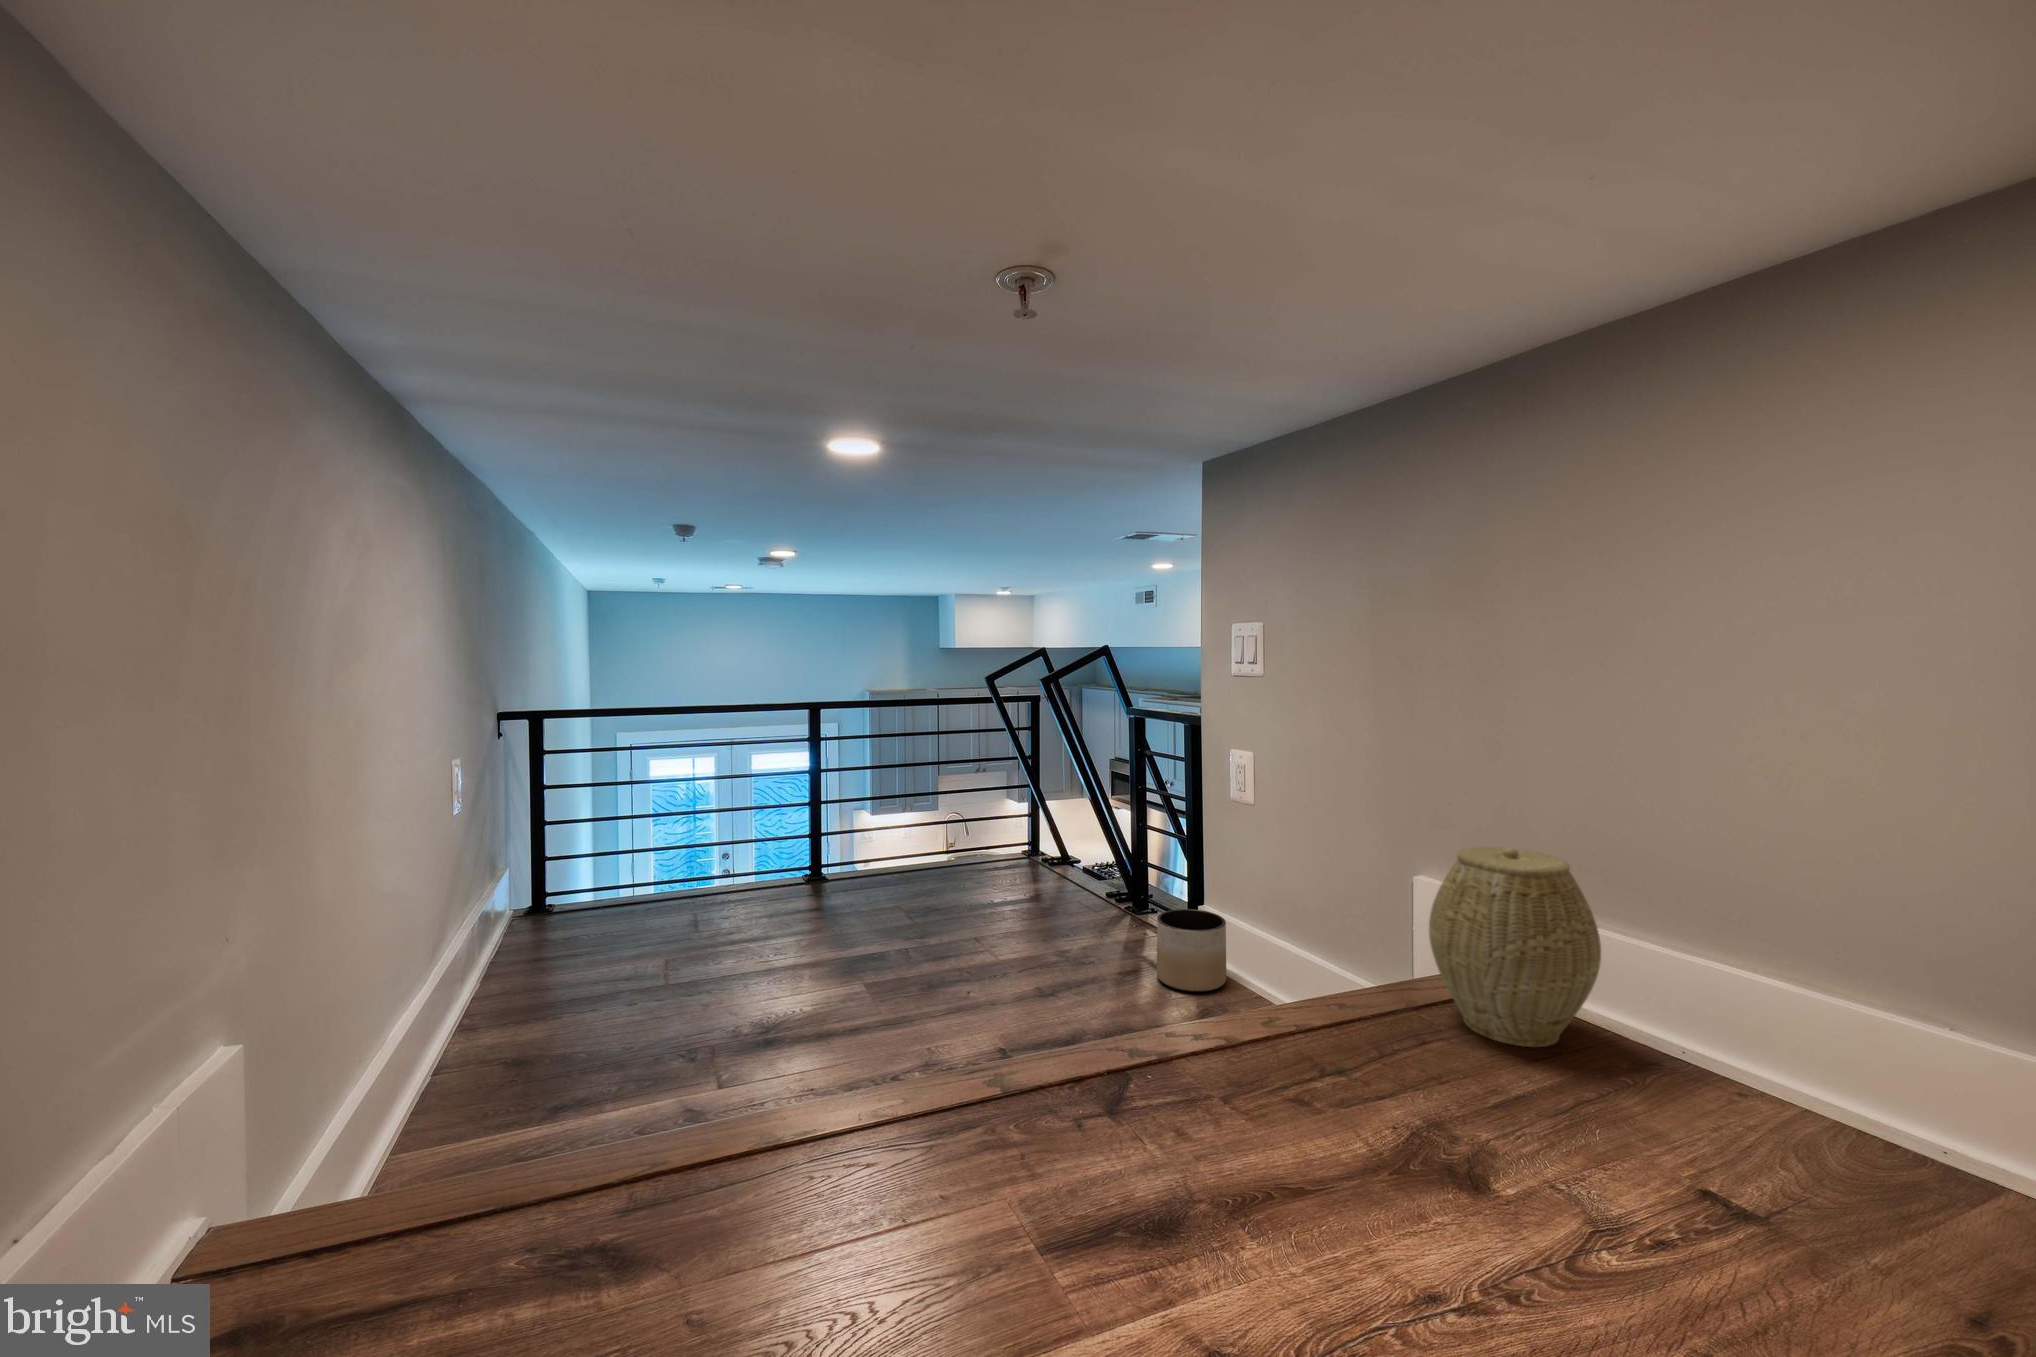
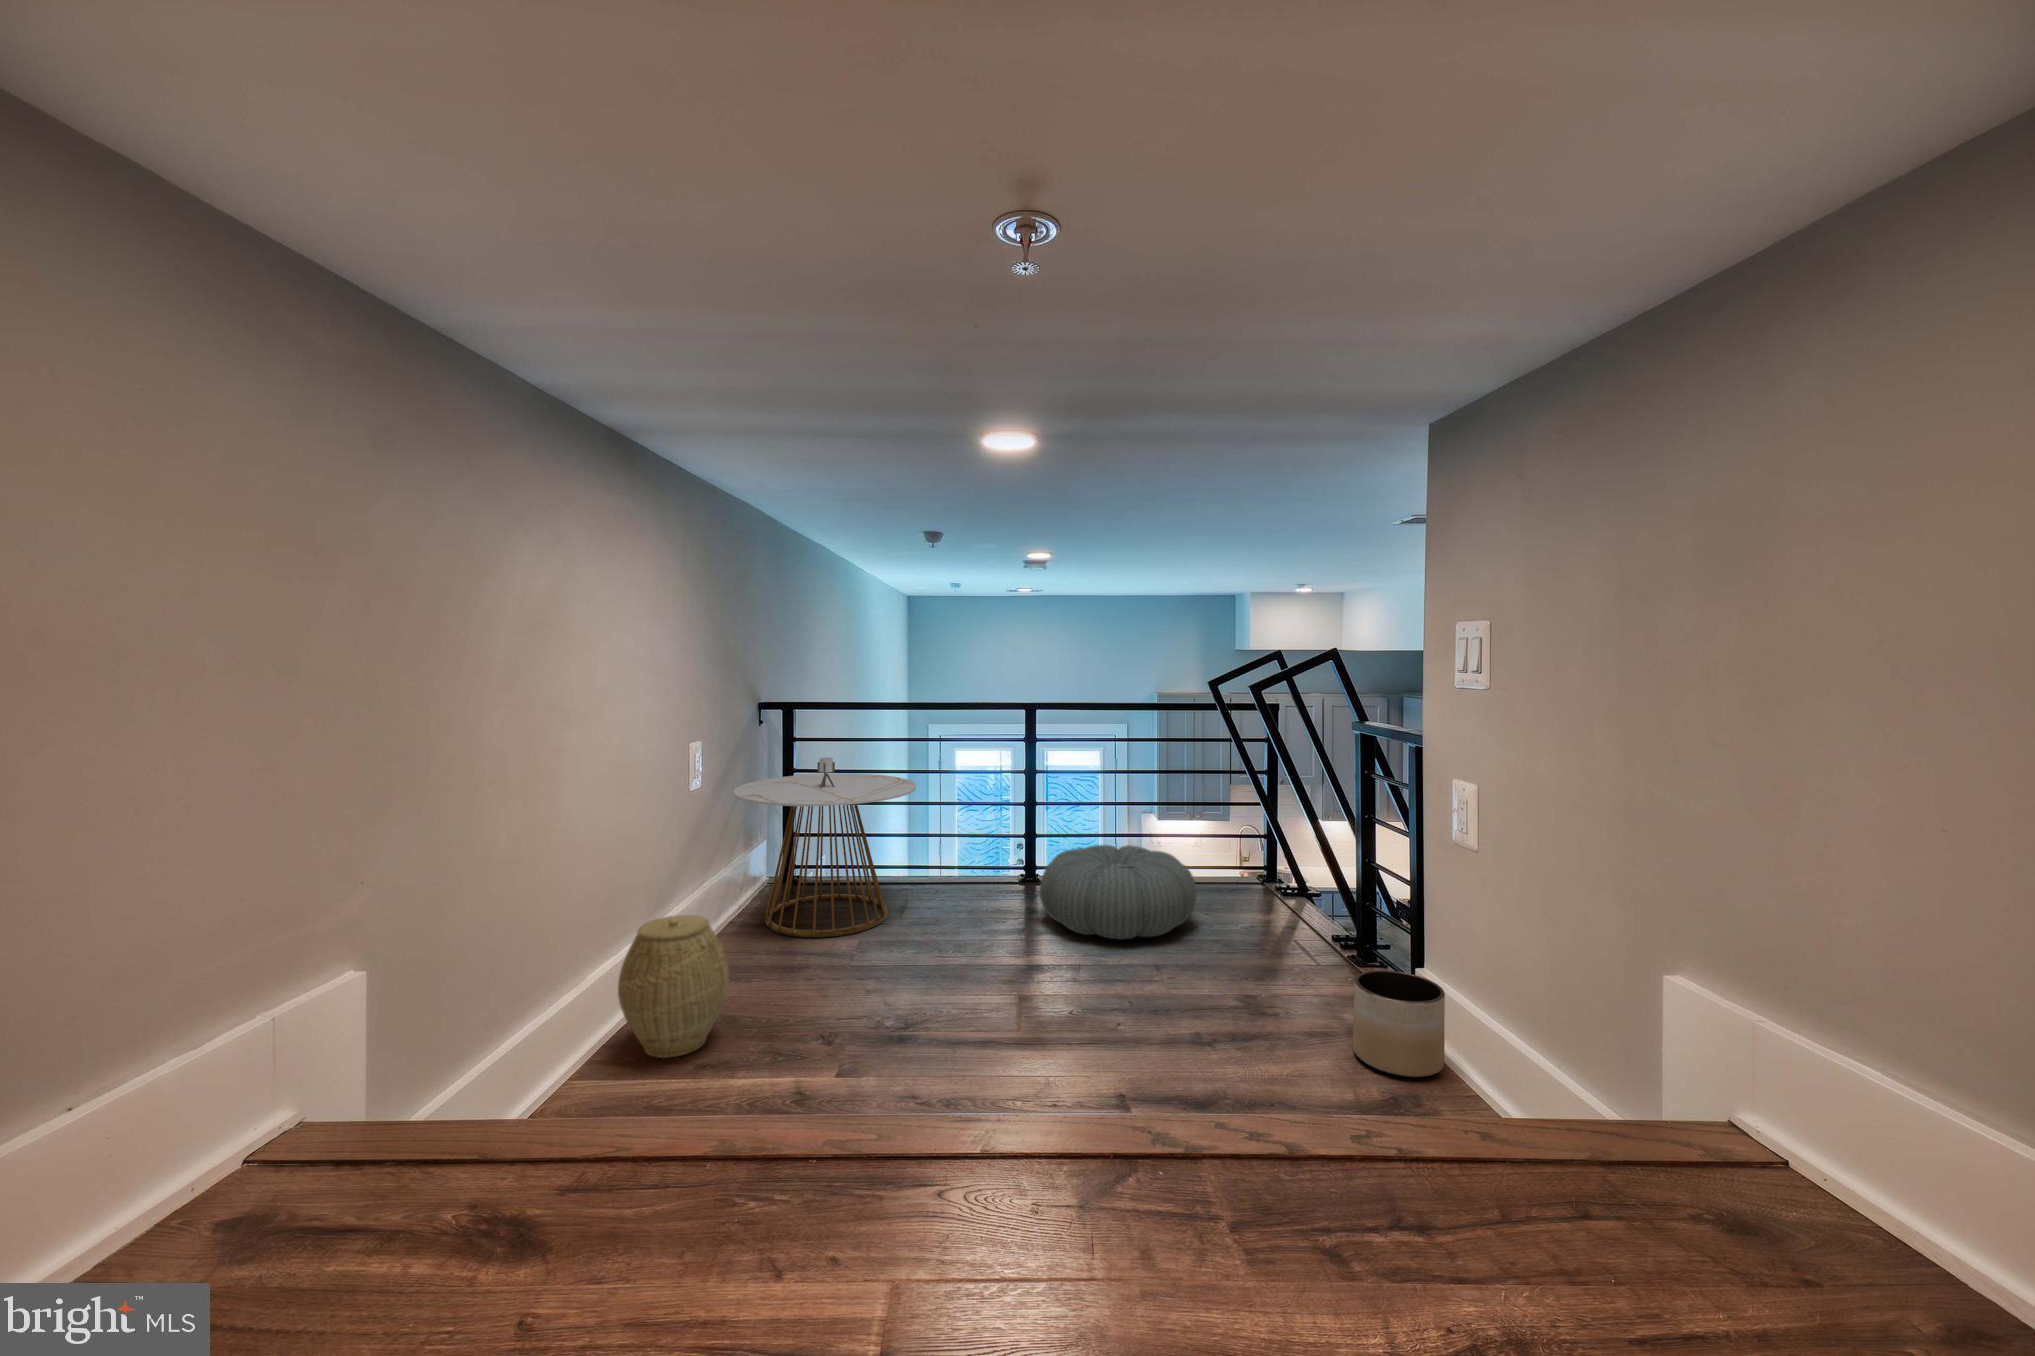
side table: none [492,769,708,967] -> present [734,757,916,937]
pouf: none [842,833,988,921] -> present [1040,845,1196,939]
woven basket: present [1429,847,1601,1047] -> present [618,915,729,1058]

